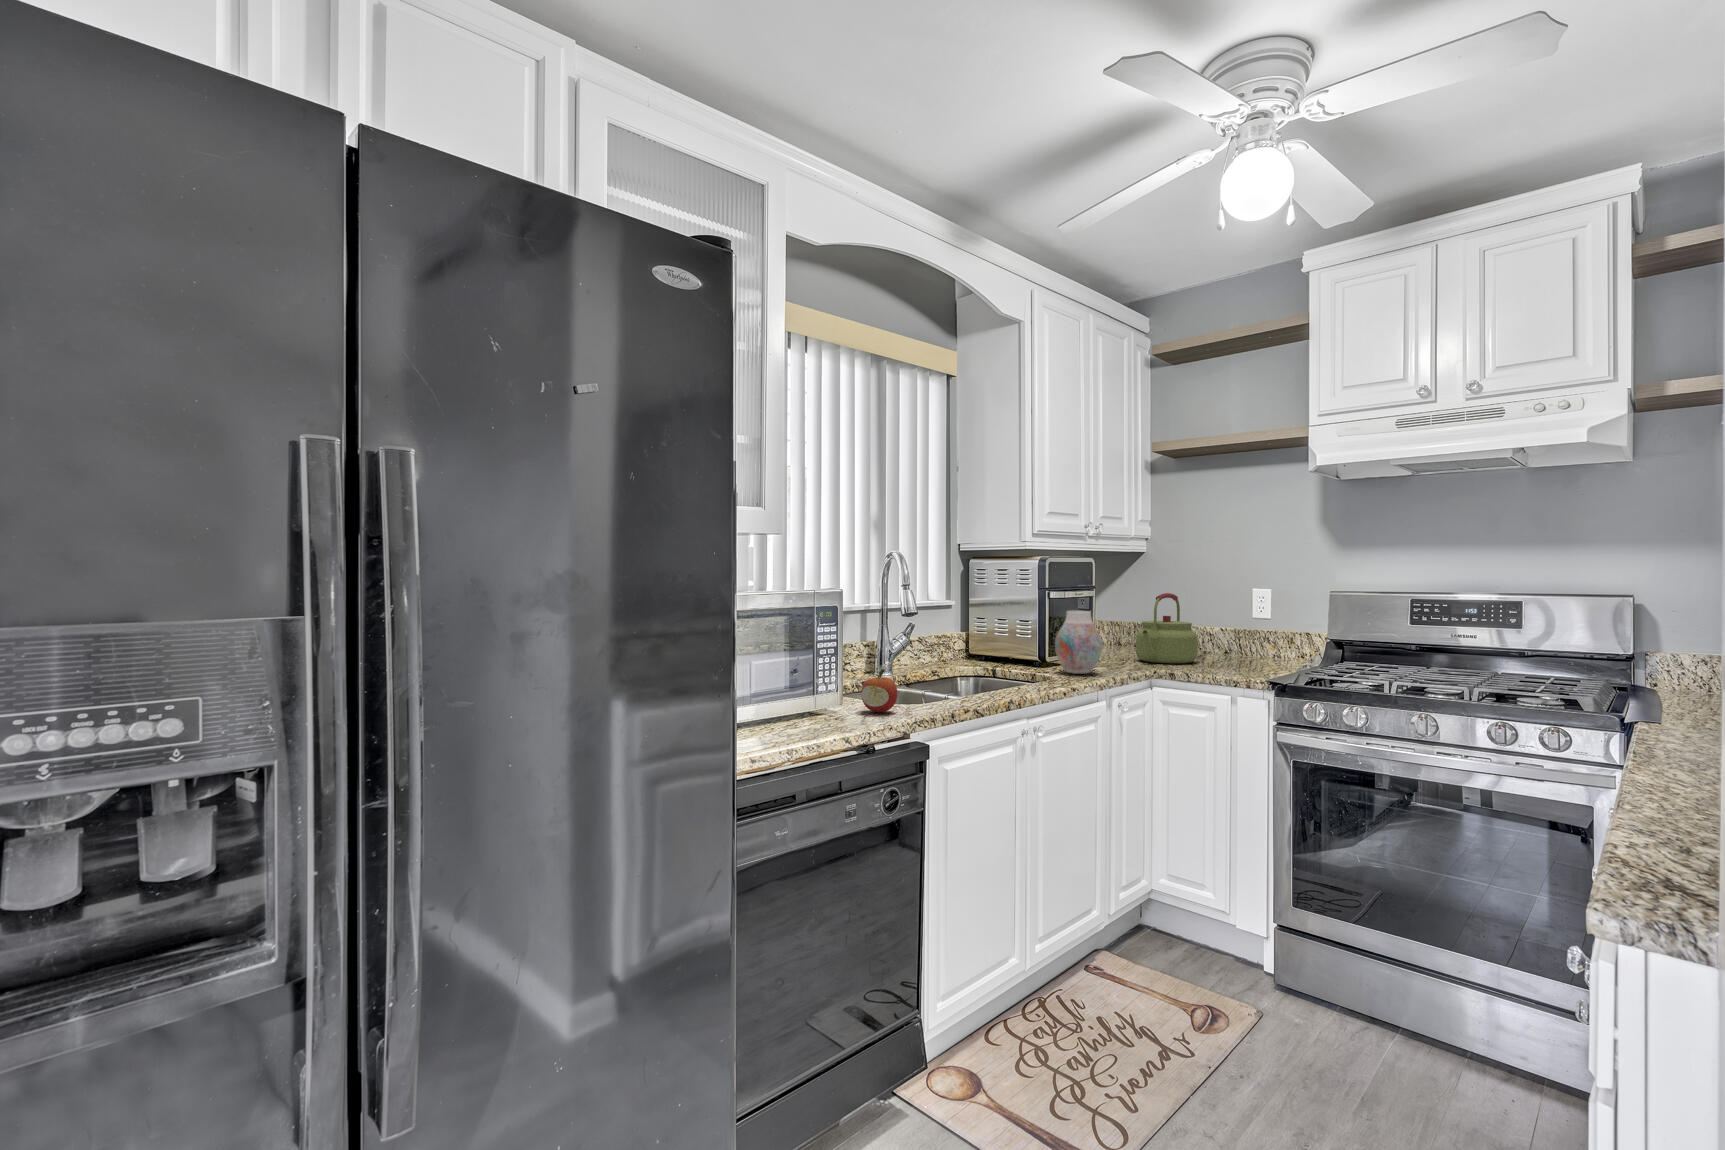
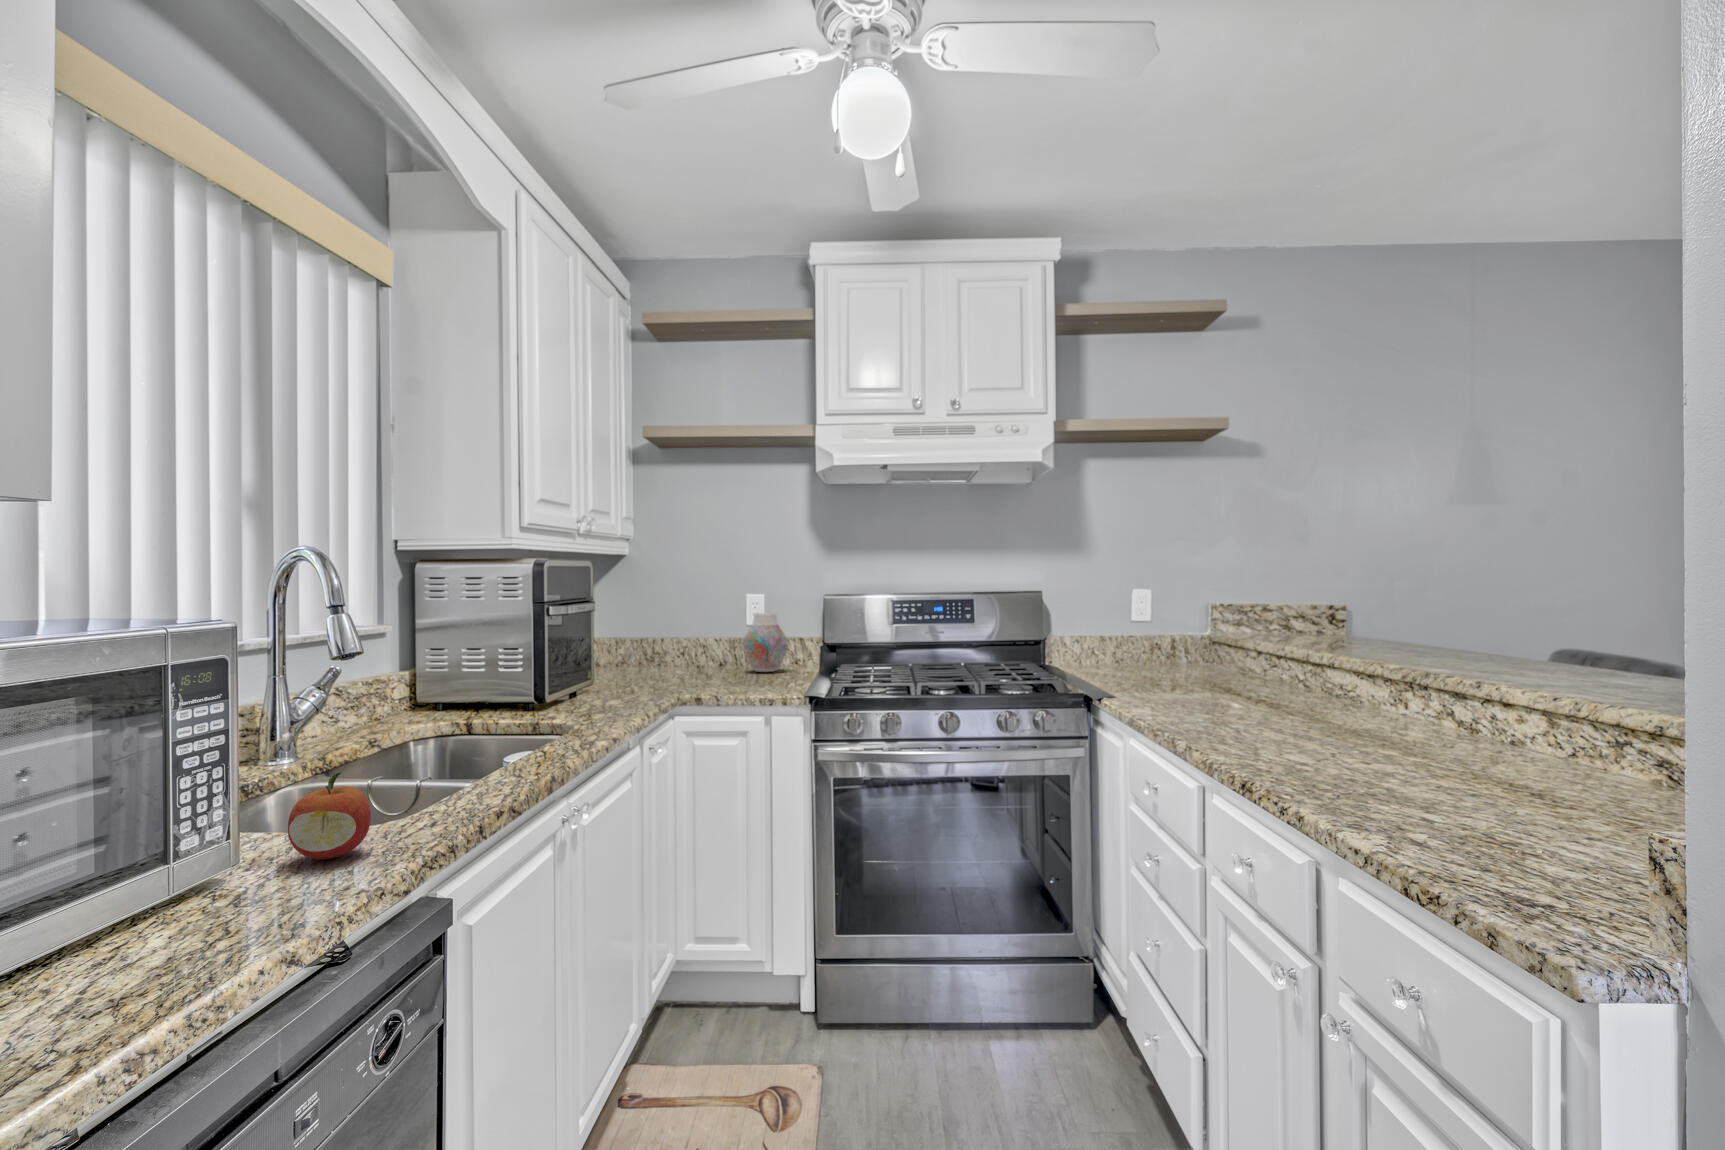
kettle: present [1136,593,1198,664] -> none [636,602,706,685]
vase: present [1055,611,1102,674] -> present [744,613,787,672]

